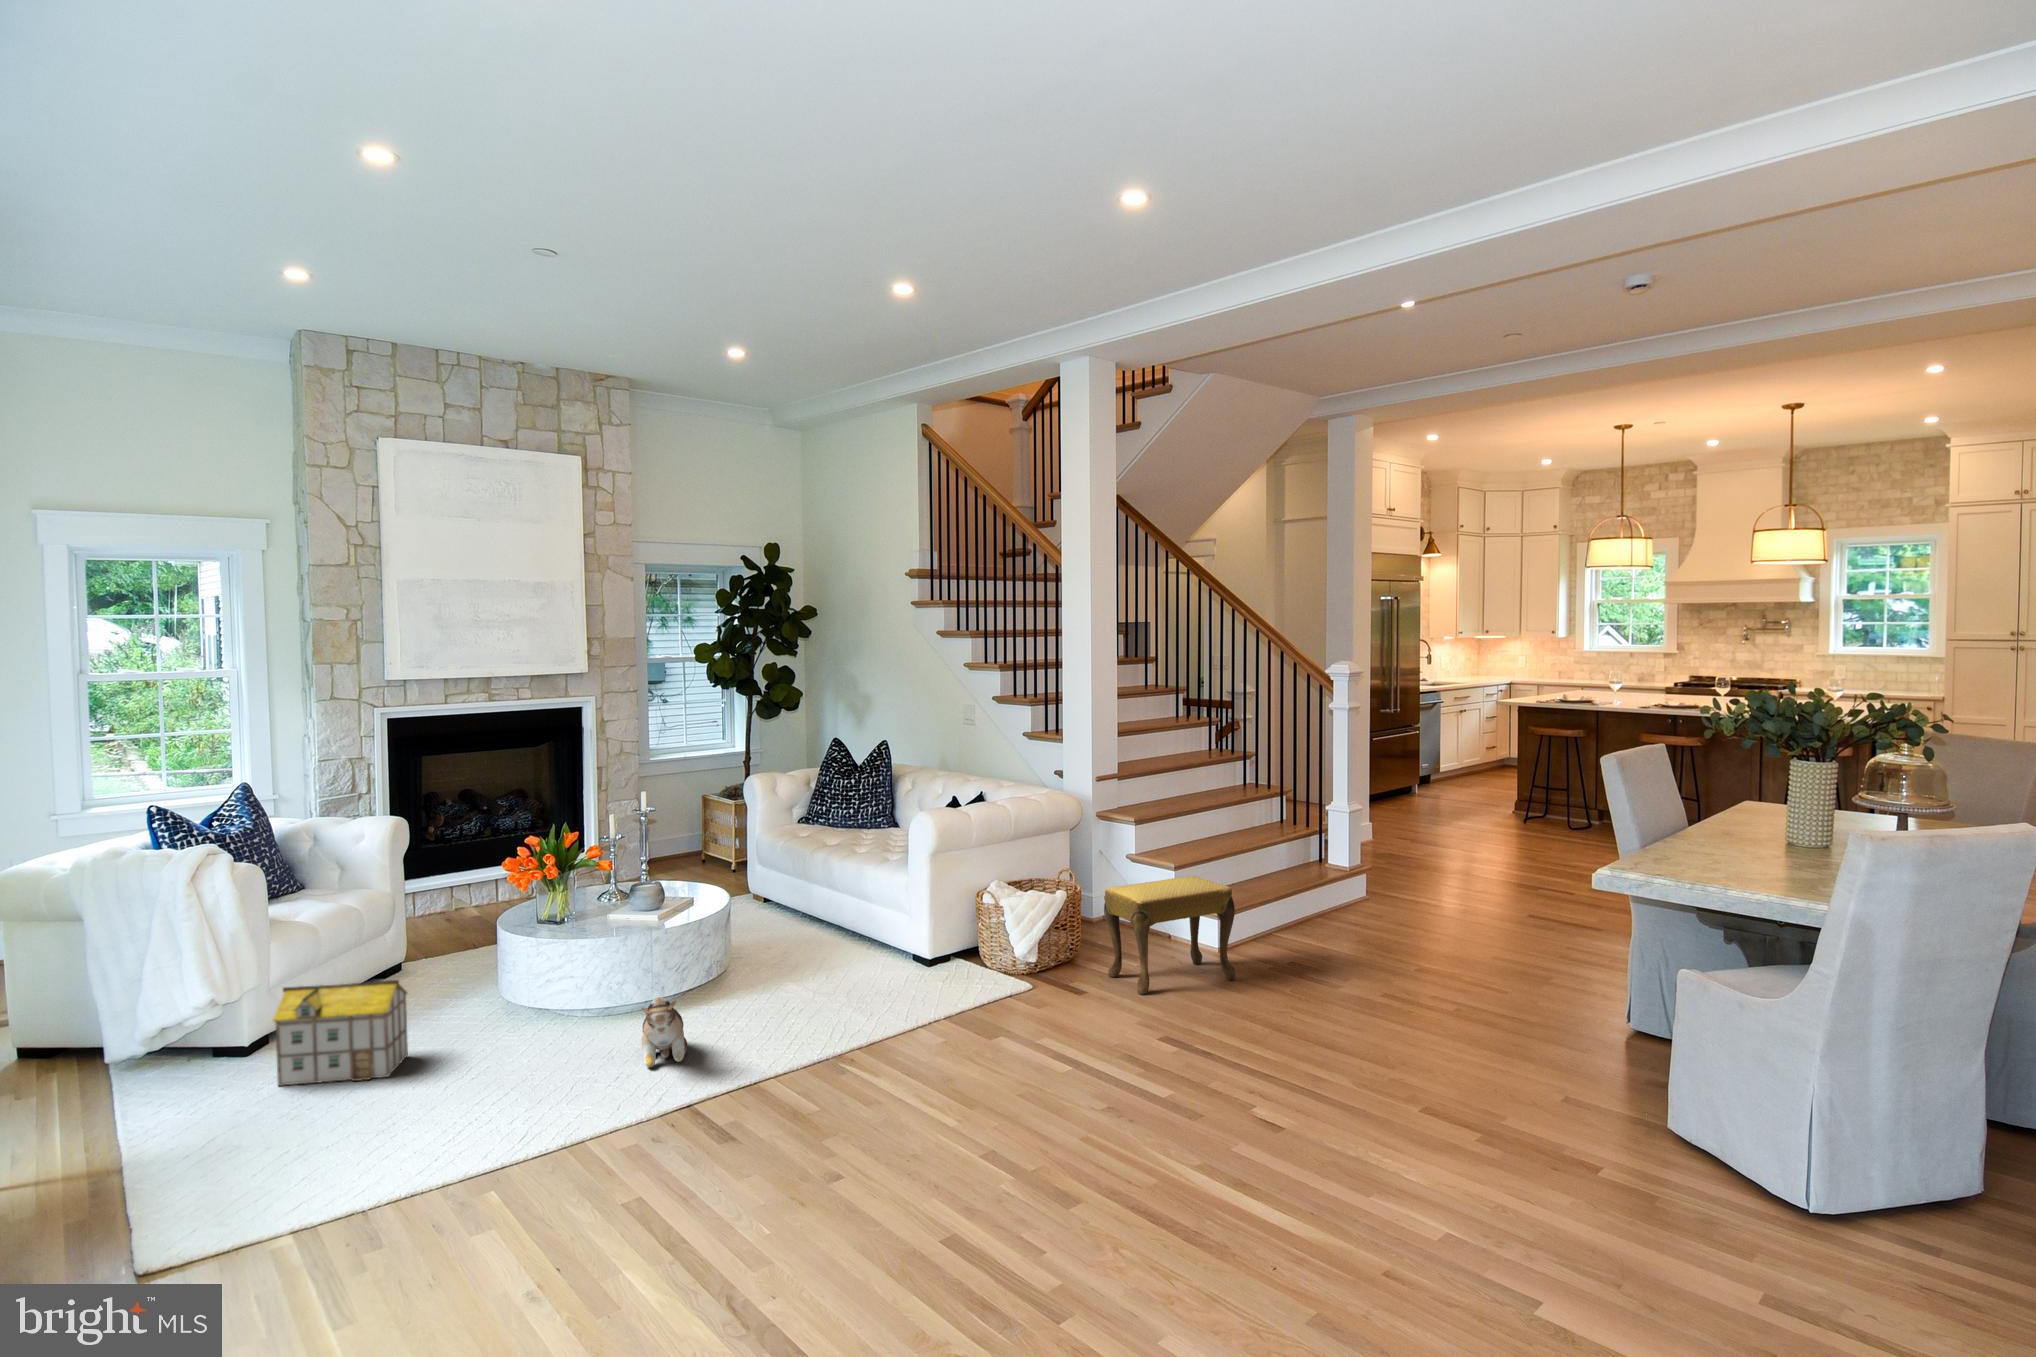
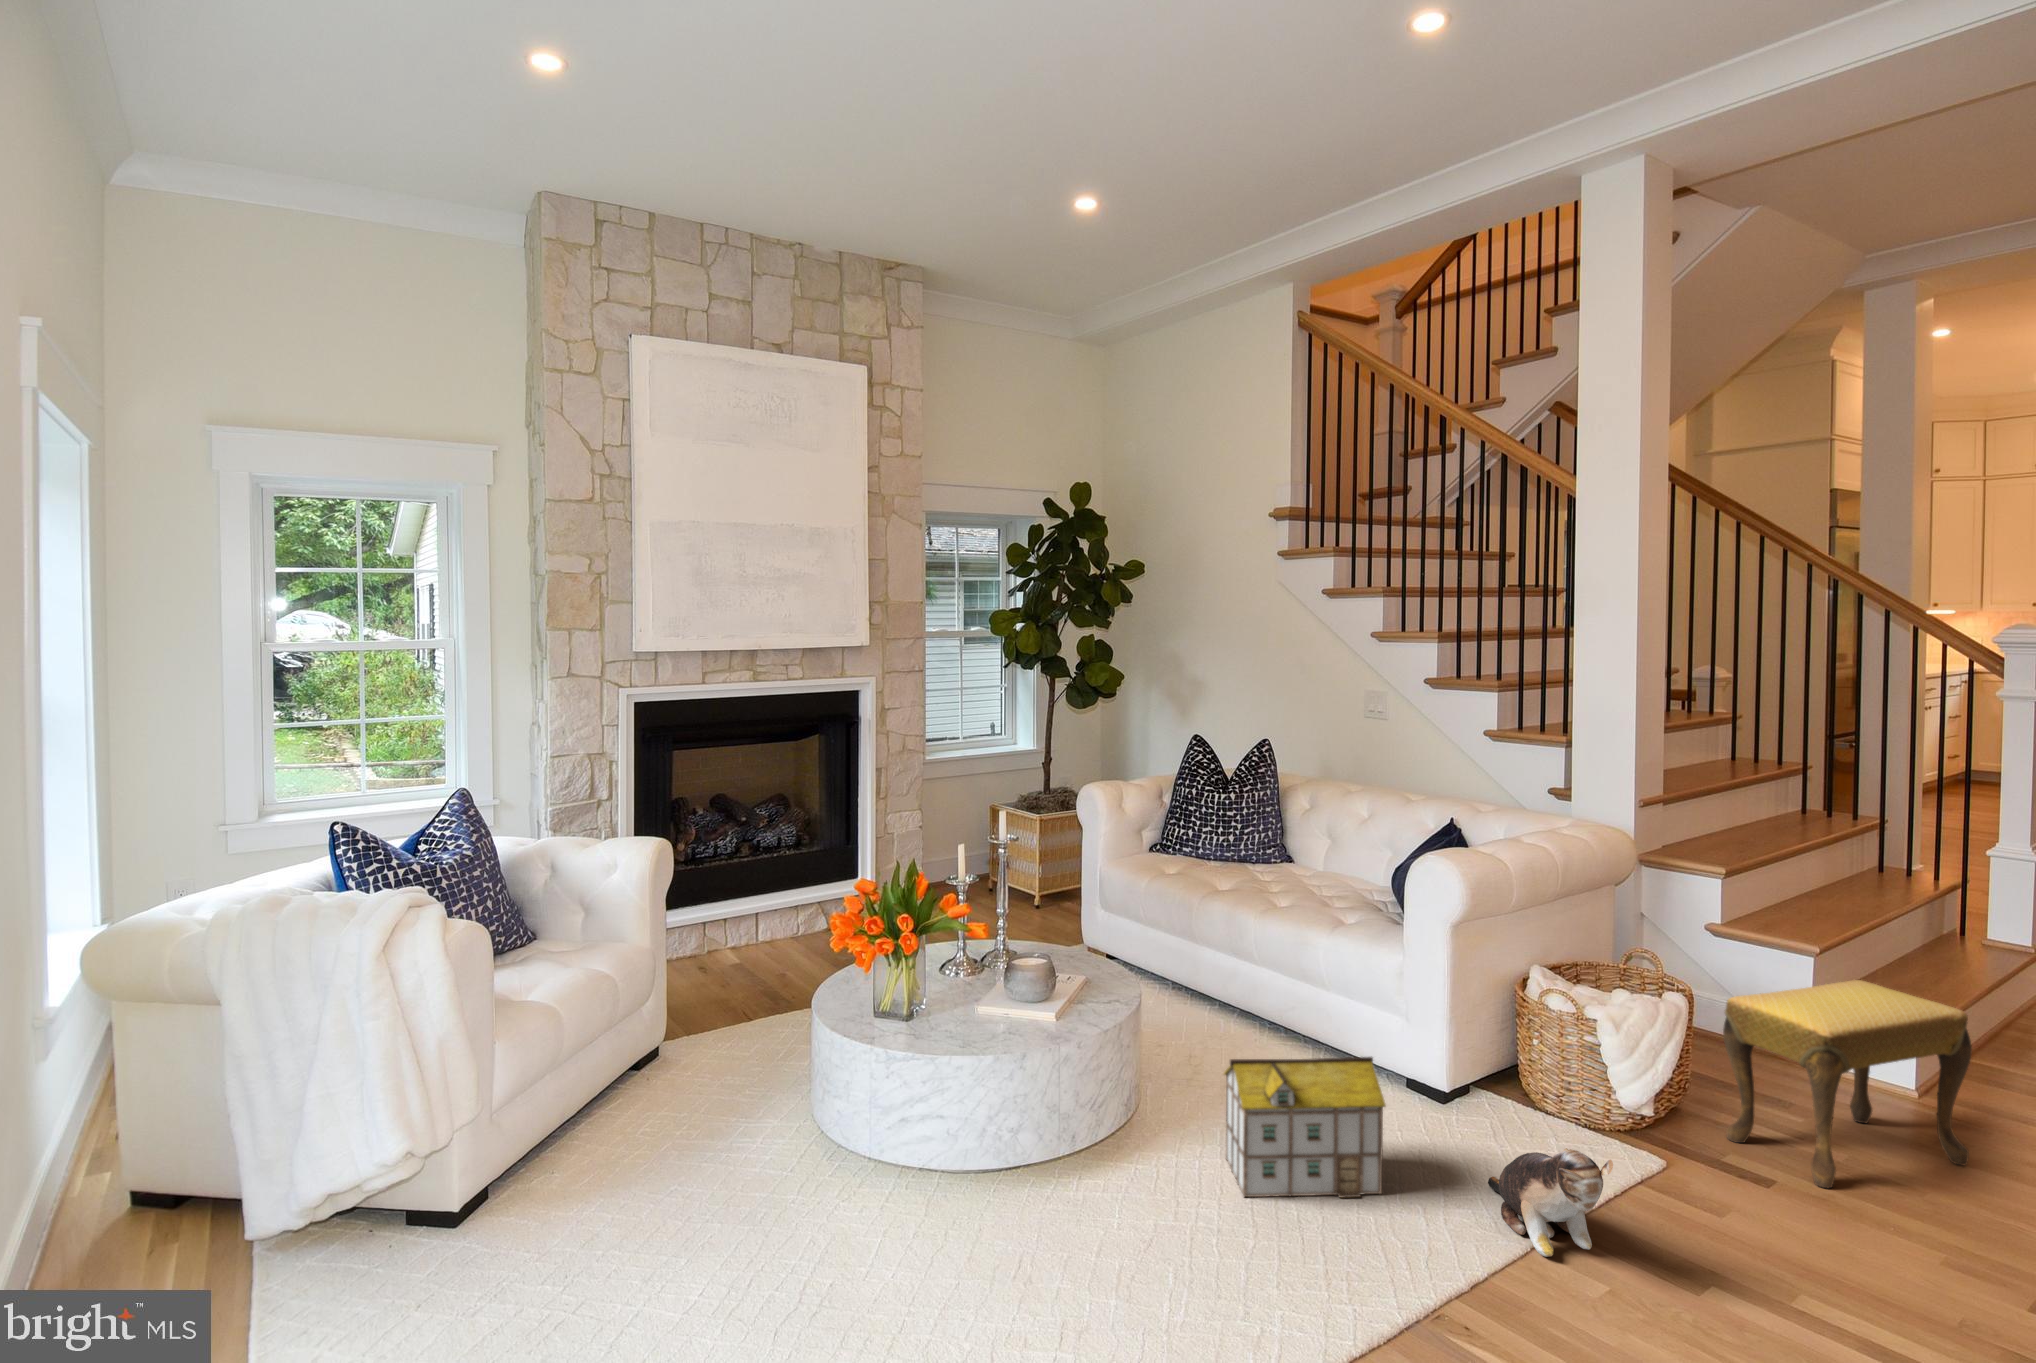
toy house: present [273,980,408,1086] -> present [1224,1057,1386,1198]
plush toy: present [641,997,687,1068] -> present [1488,1148,1613,1257]

